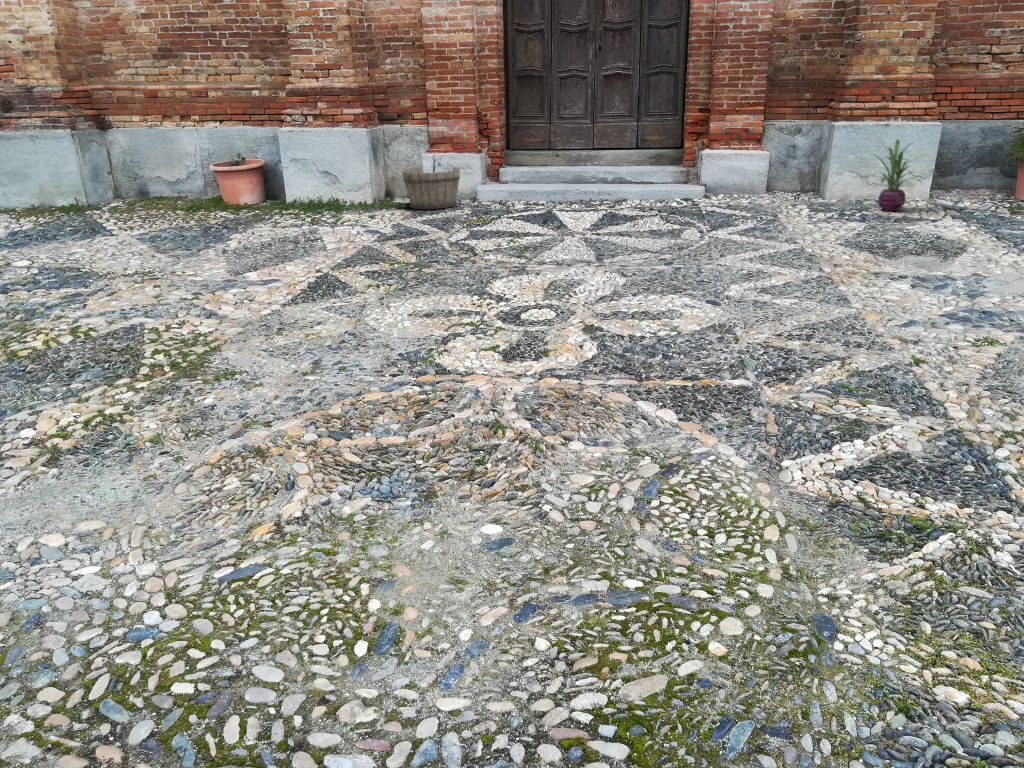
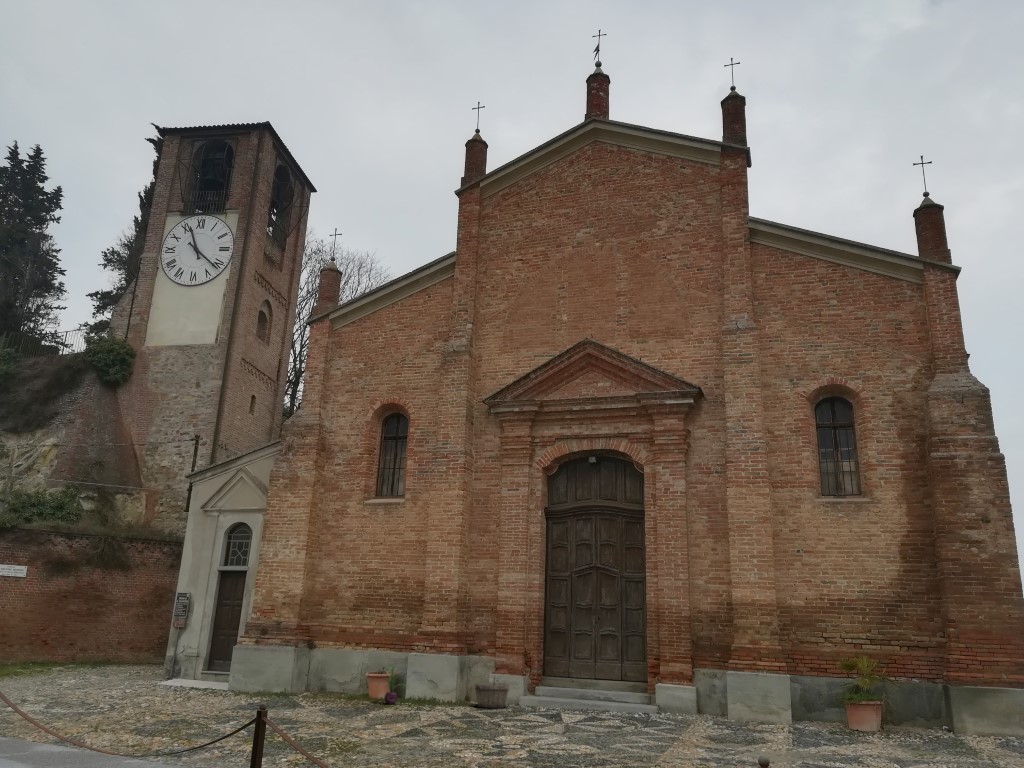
decorative plant: present [872,139,921,211] -> present [385,666,397,704]

